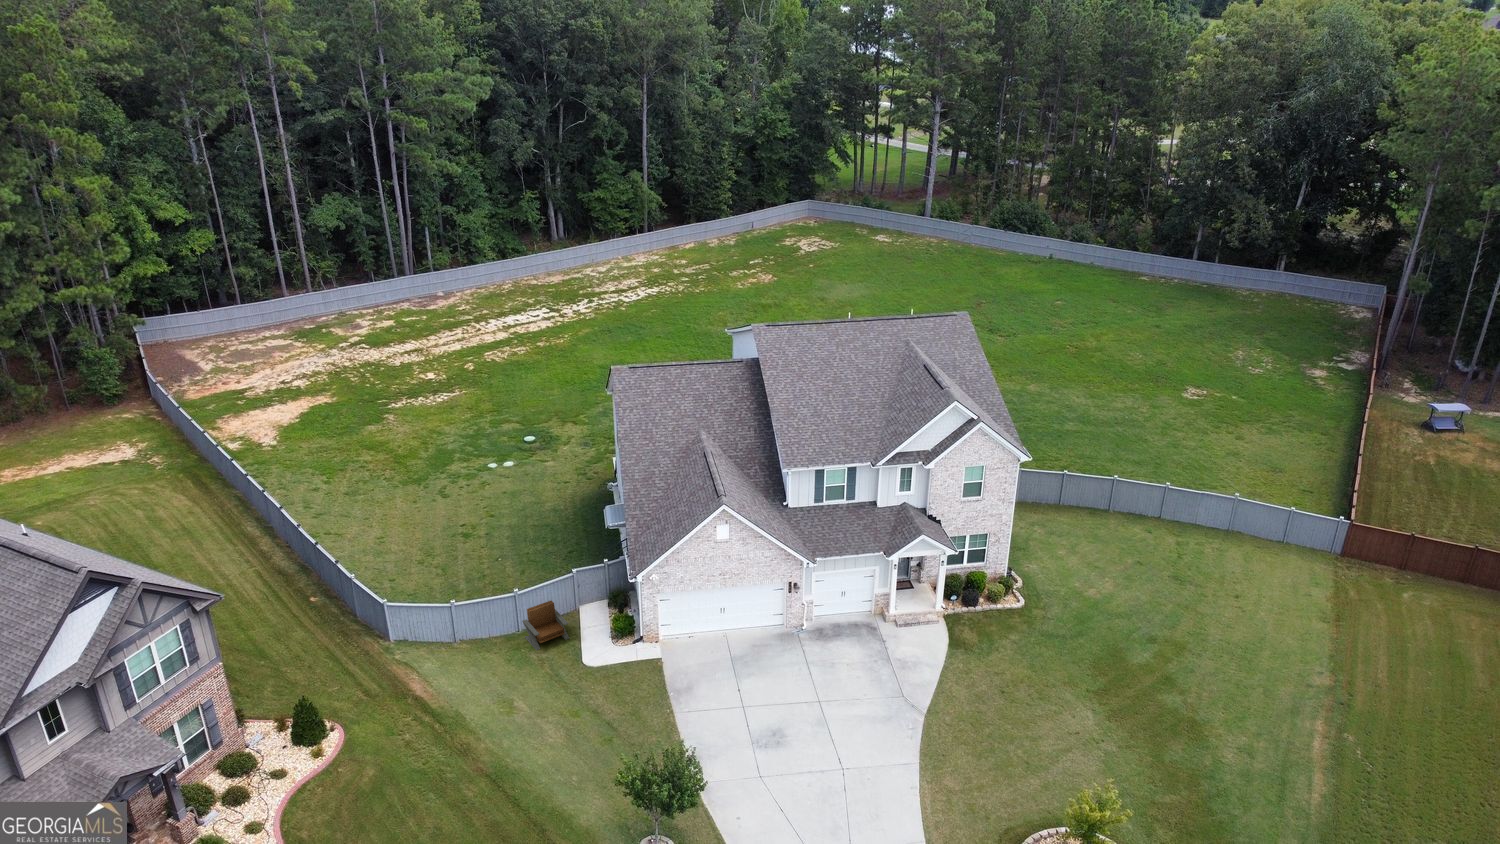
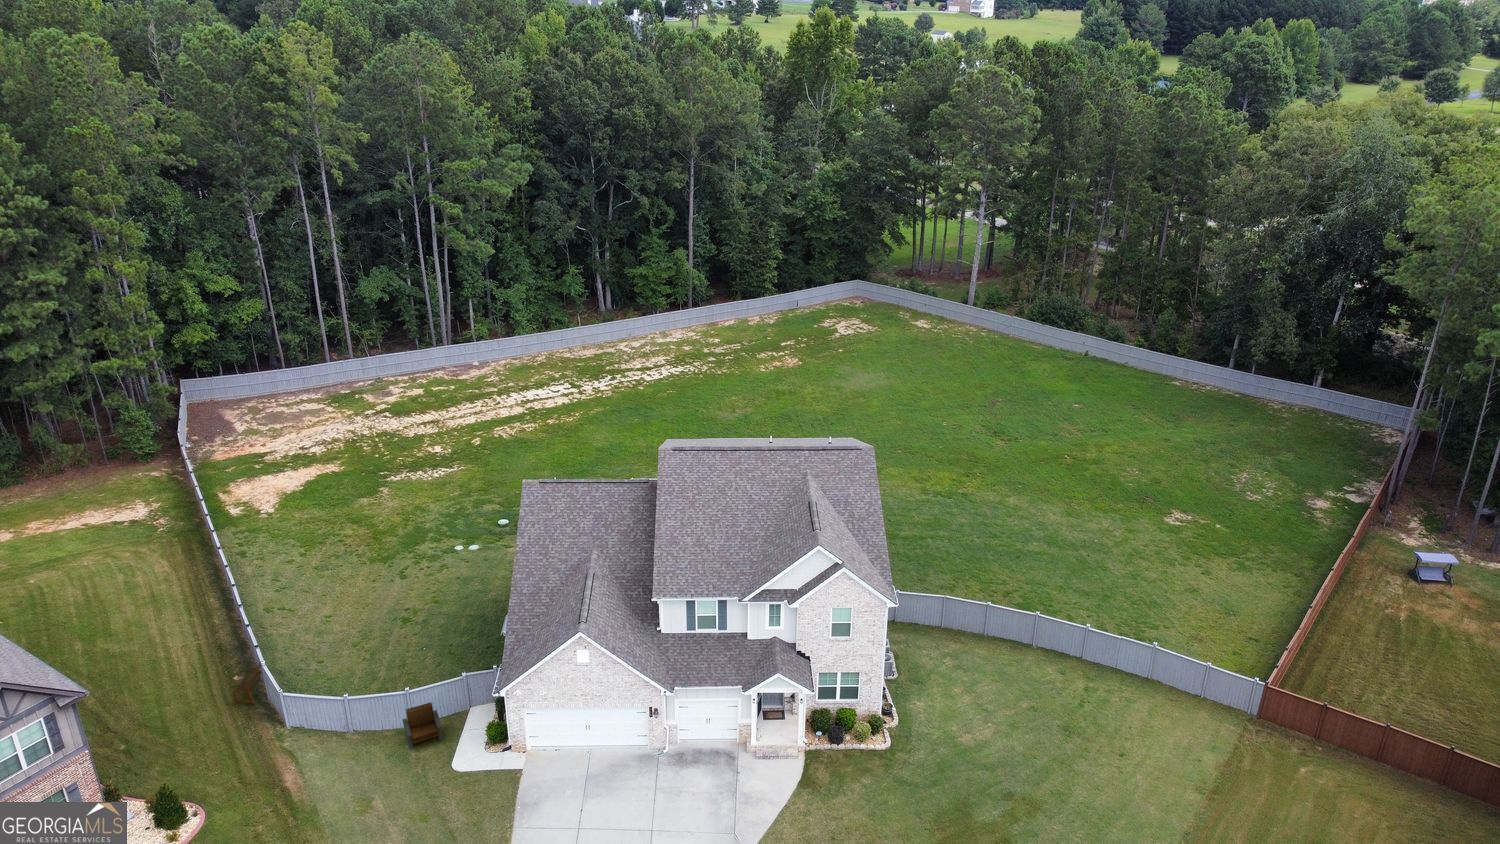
bench: none [319,578,352,628] -> present [233,664,262,705]

